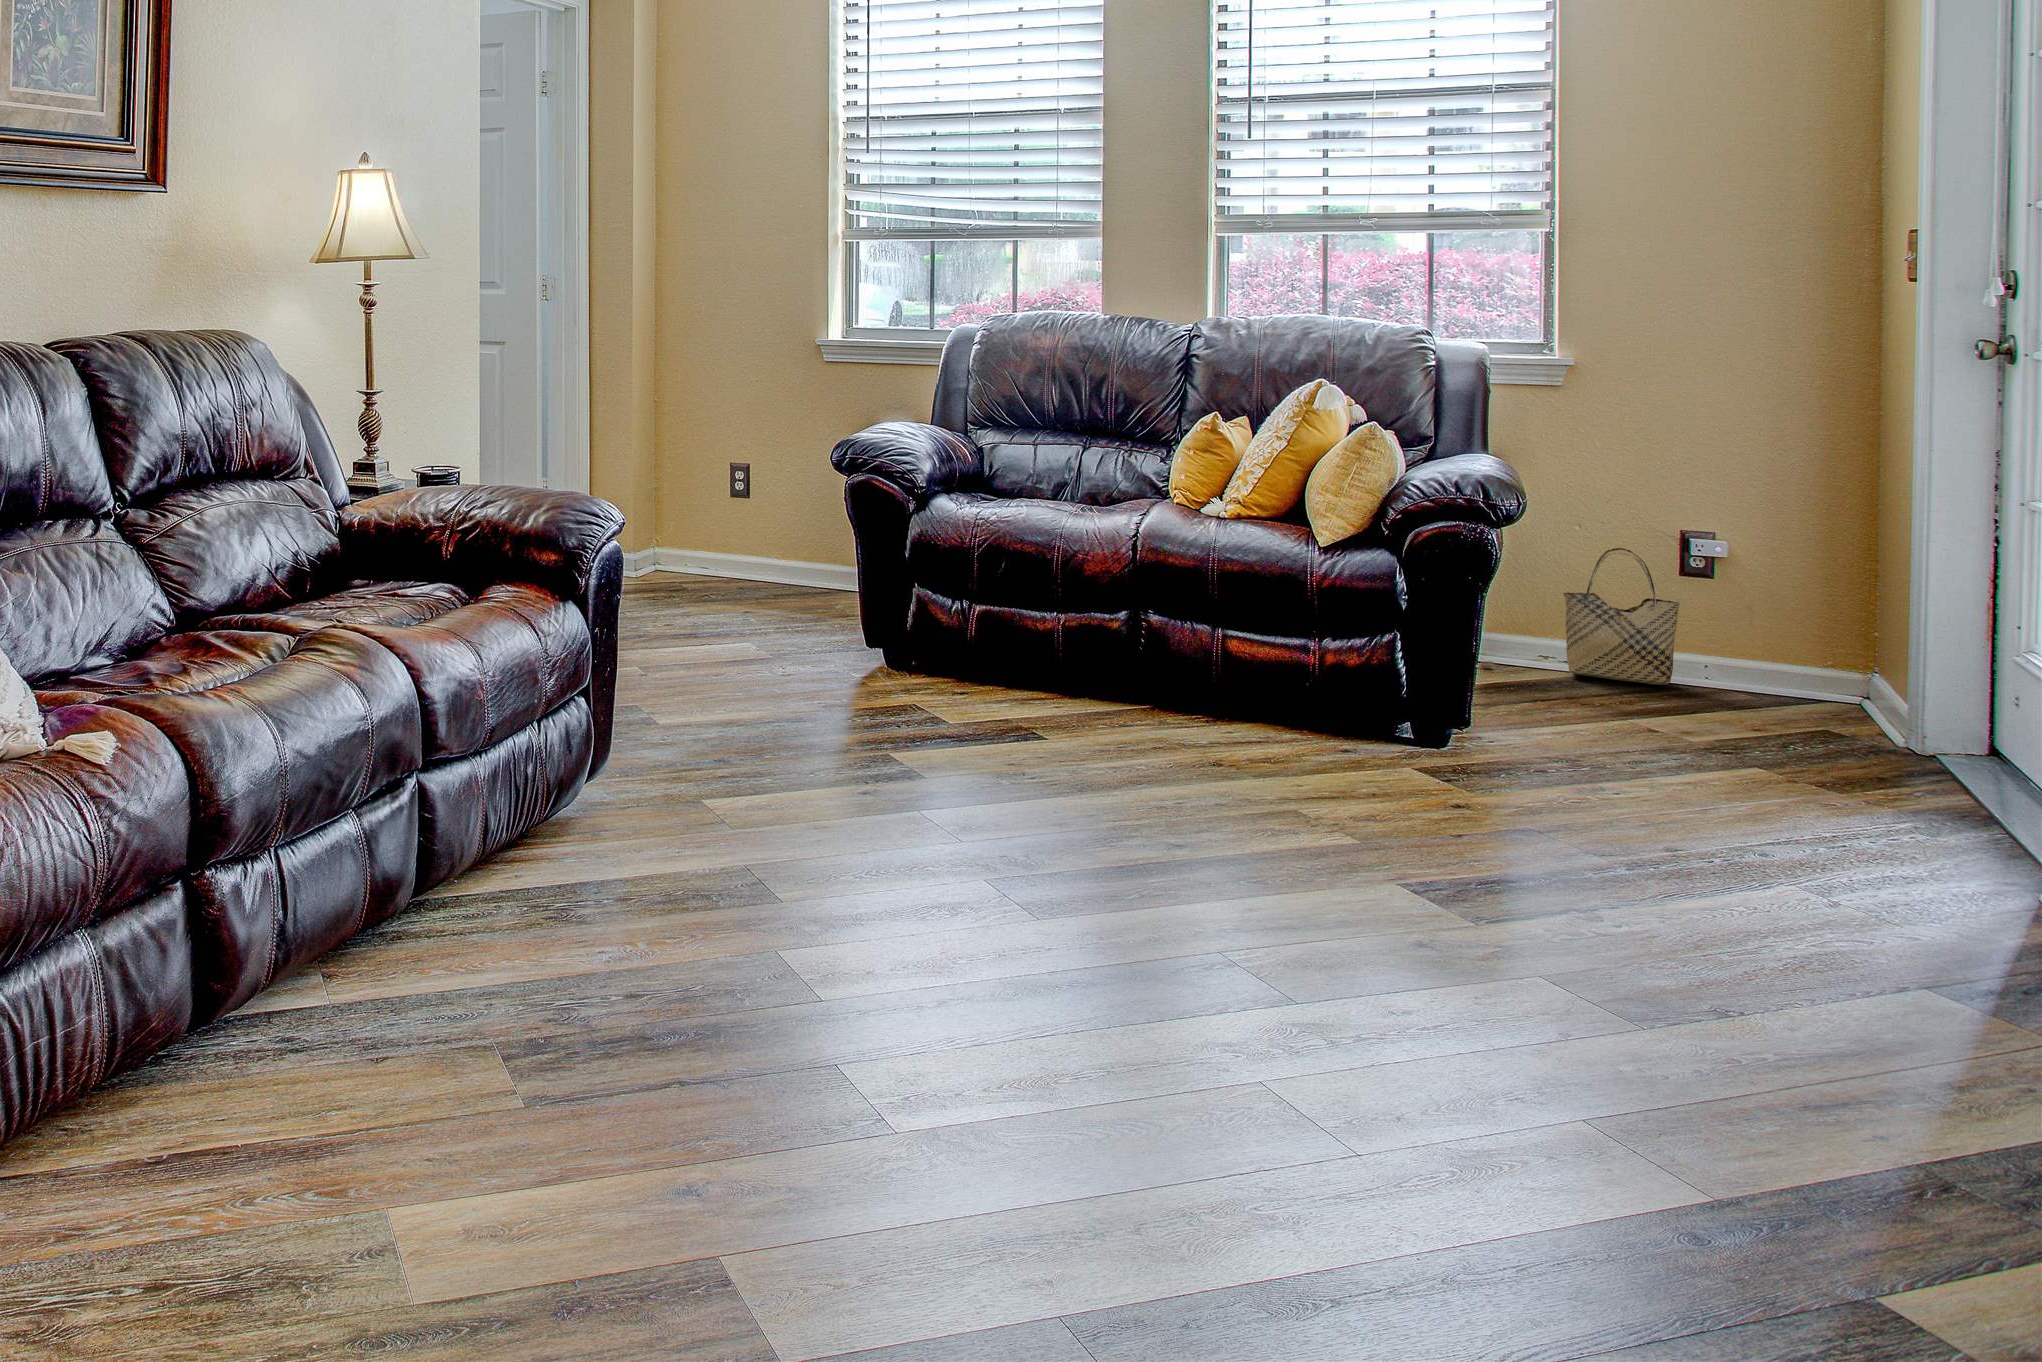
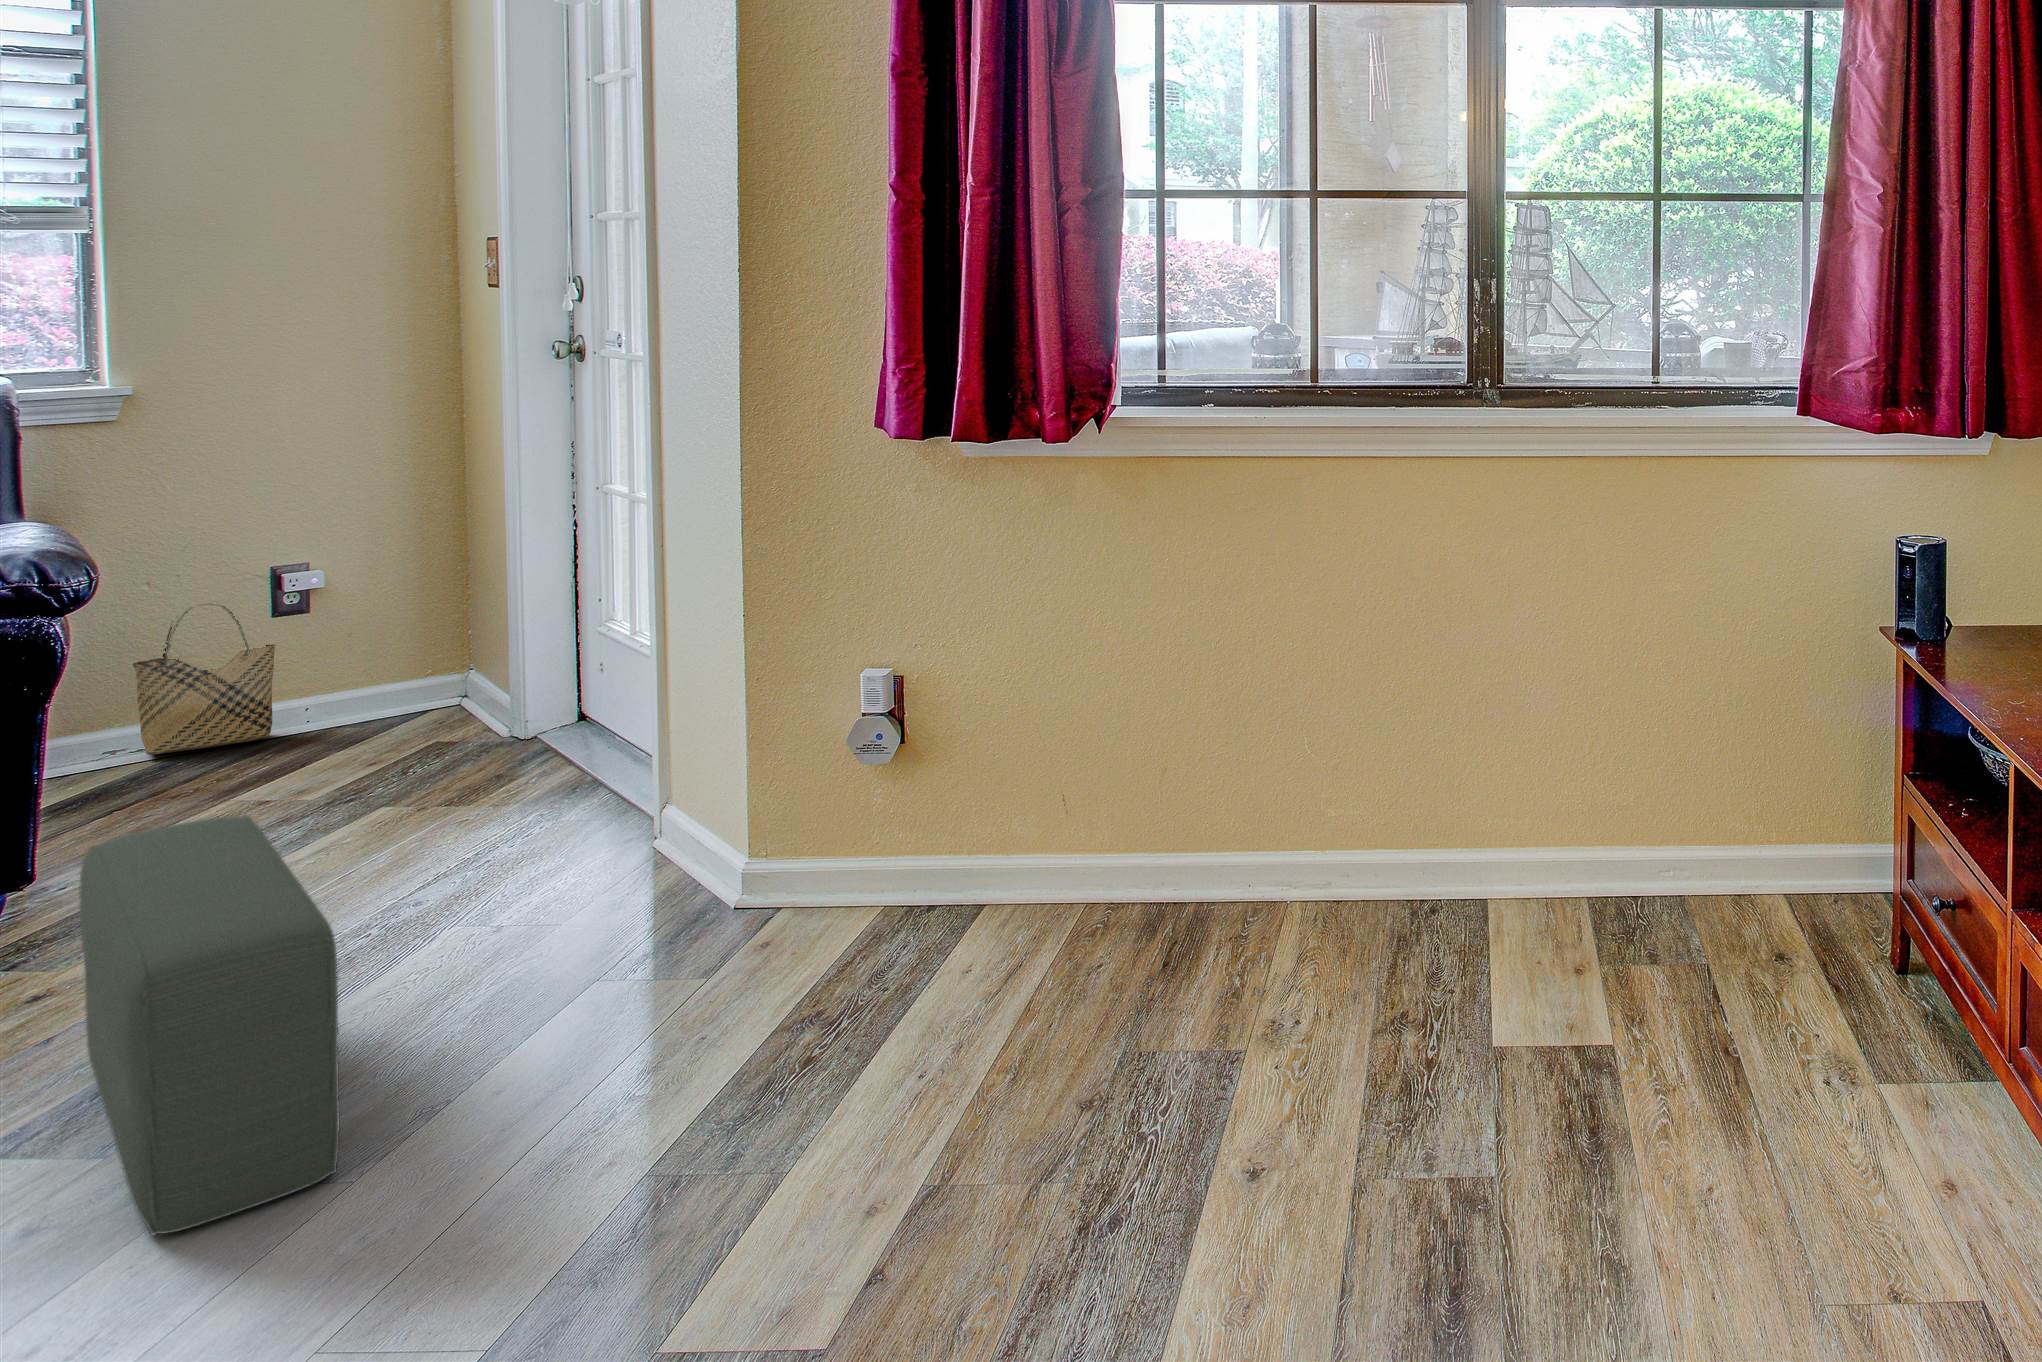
pouf: none [1483,700,1645,1018] -> present [79,815,340,1235]

